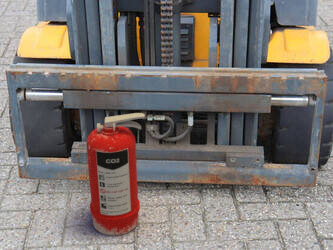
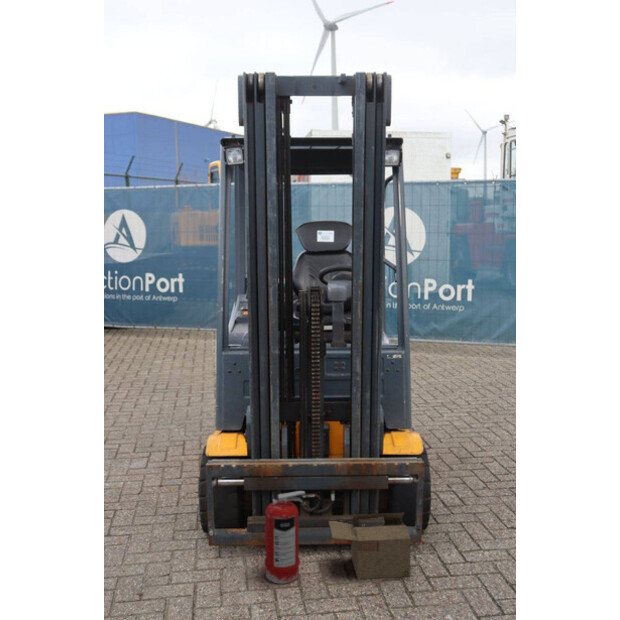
cardboard box: none [183,148,300,235] -> present [329,513,411,579]

